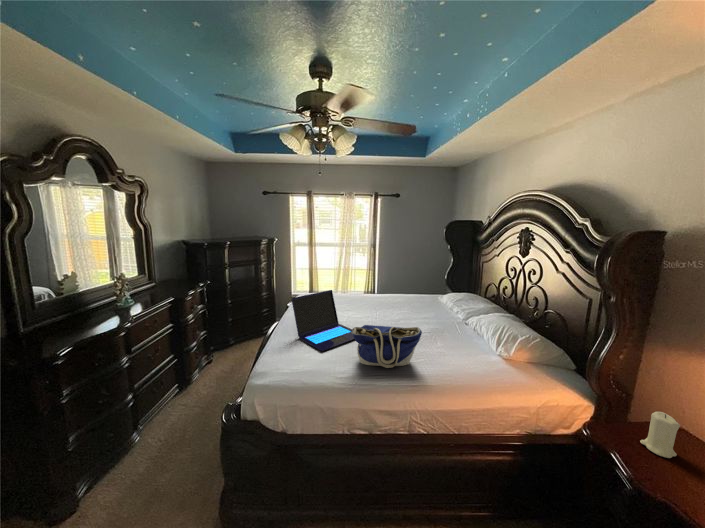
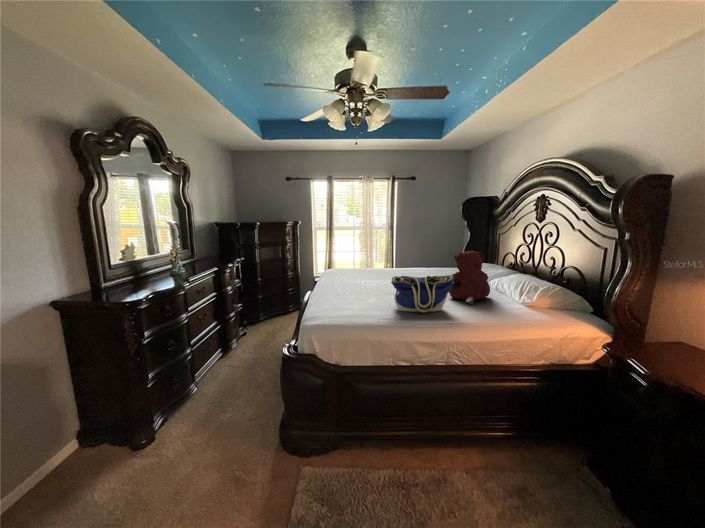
laptop: present [291,290,354,351] -> none [329,256,396,304]
teddy bear: none [421,292,465,355] -> present [449,251,490,304]
candle: present [640,412,680,458] -> none [653,329,688,366]

